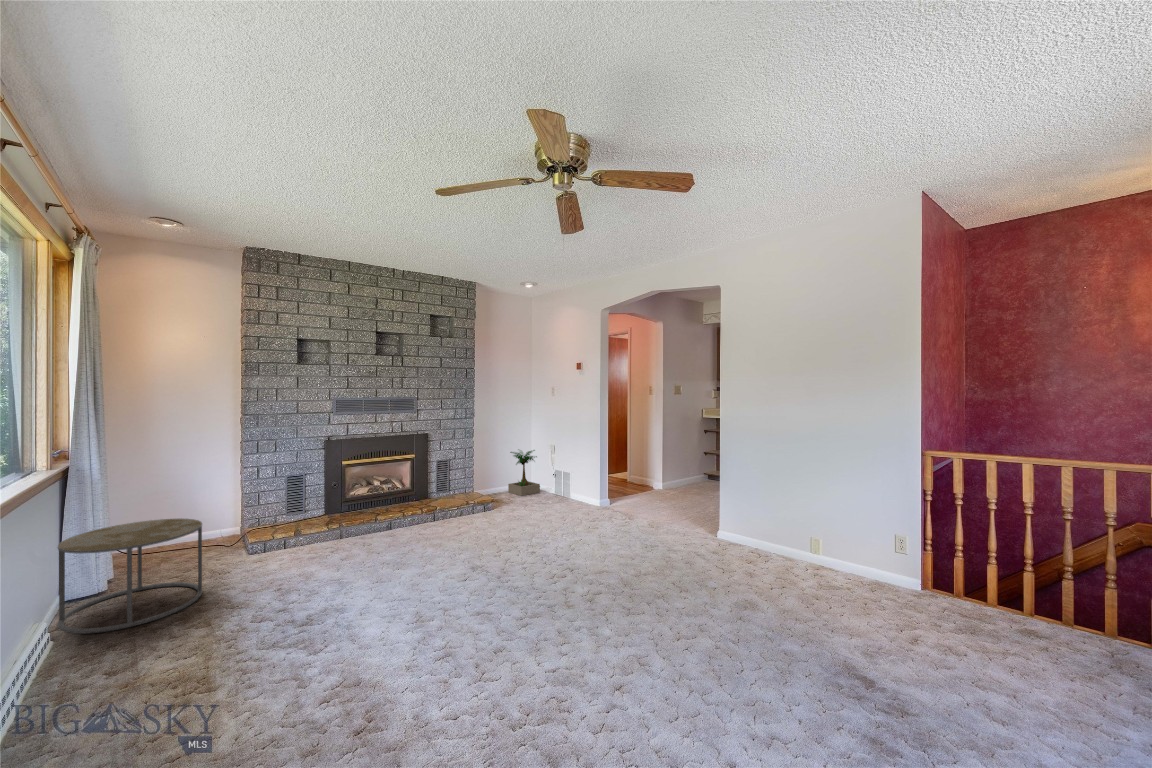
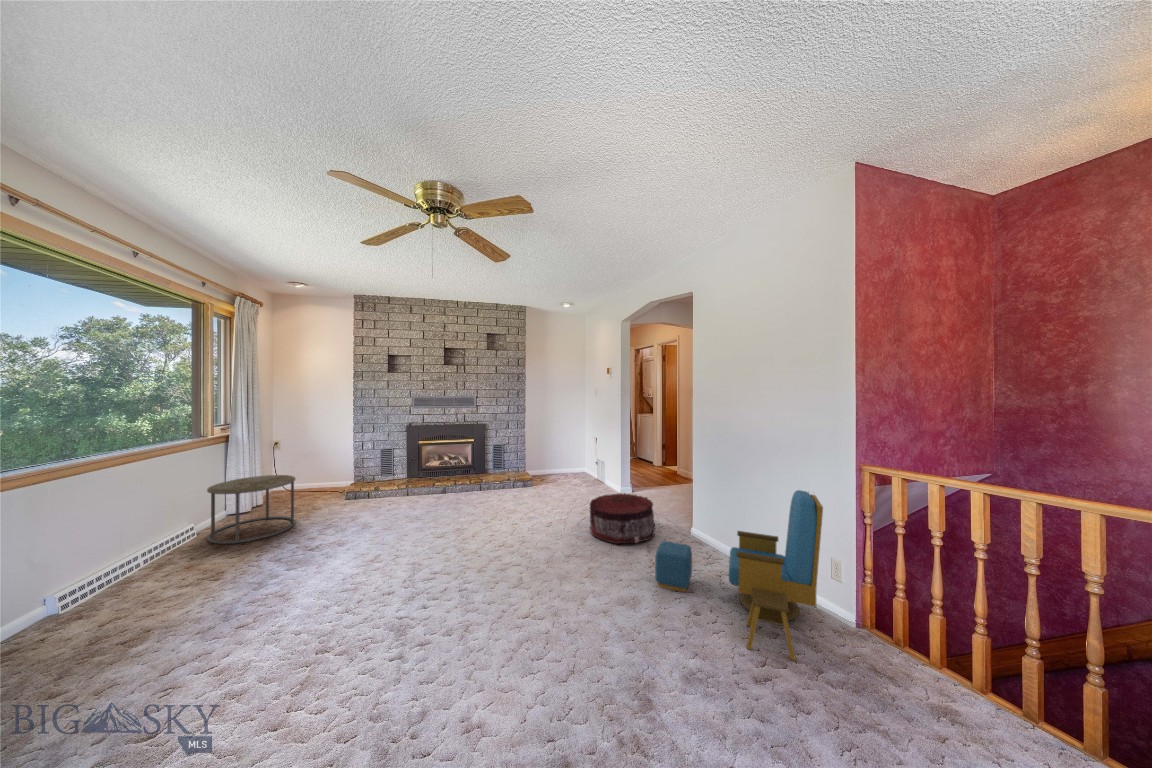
potted plant: present [508,450,540,496] -> none [552,438,580,476]
armchair: none [730,472,906,624] -> present [655,490,823,661]
pouf: none [614,500,693,555] -> present [590,493,655,544]

